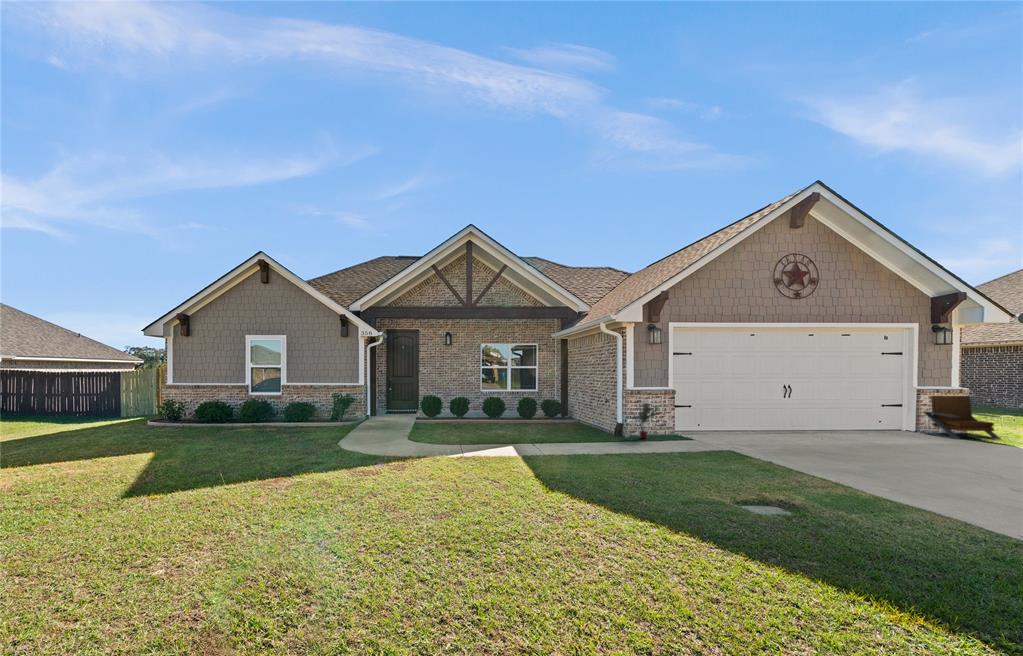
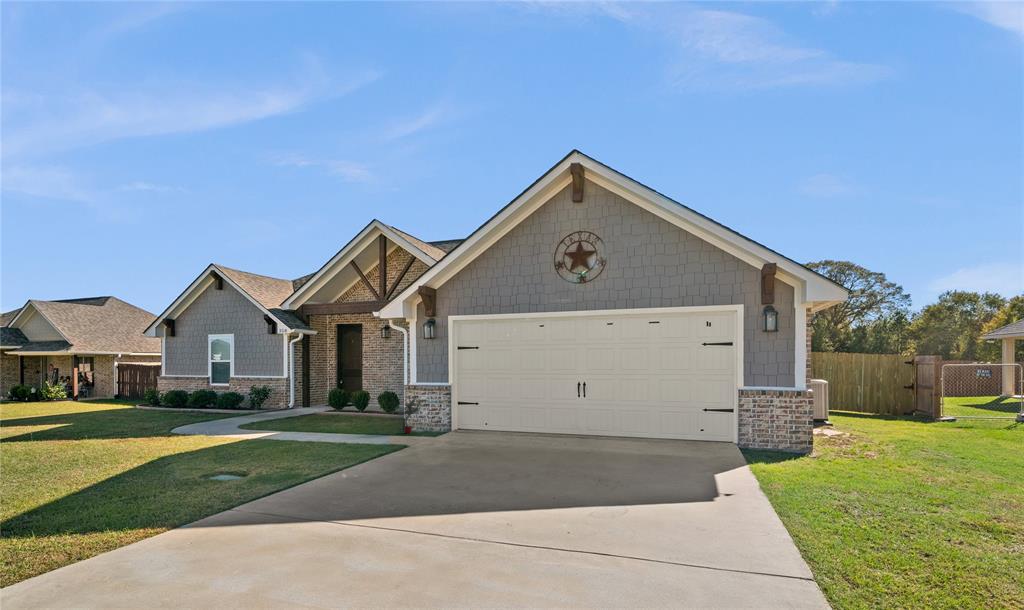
lounge chair: present [924,396,1001,440] -> none [739,399,807,461]

